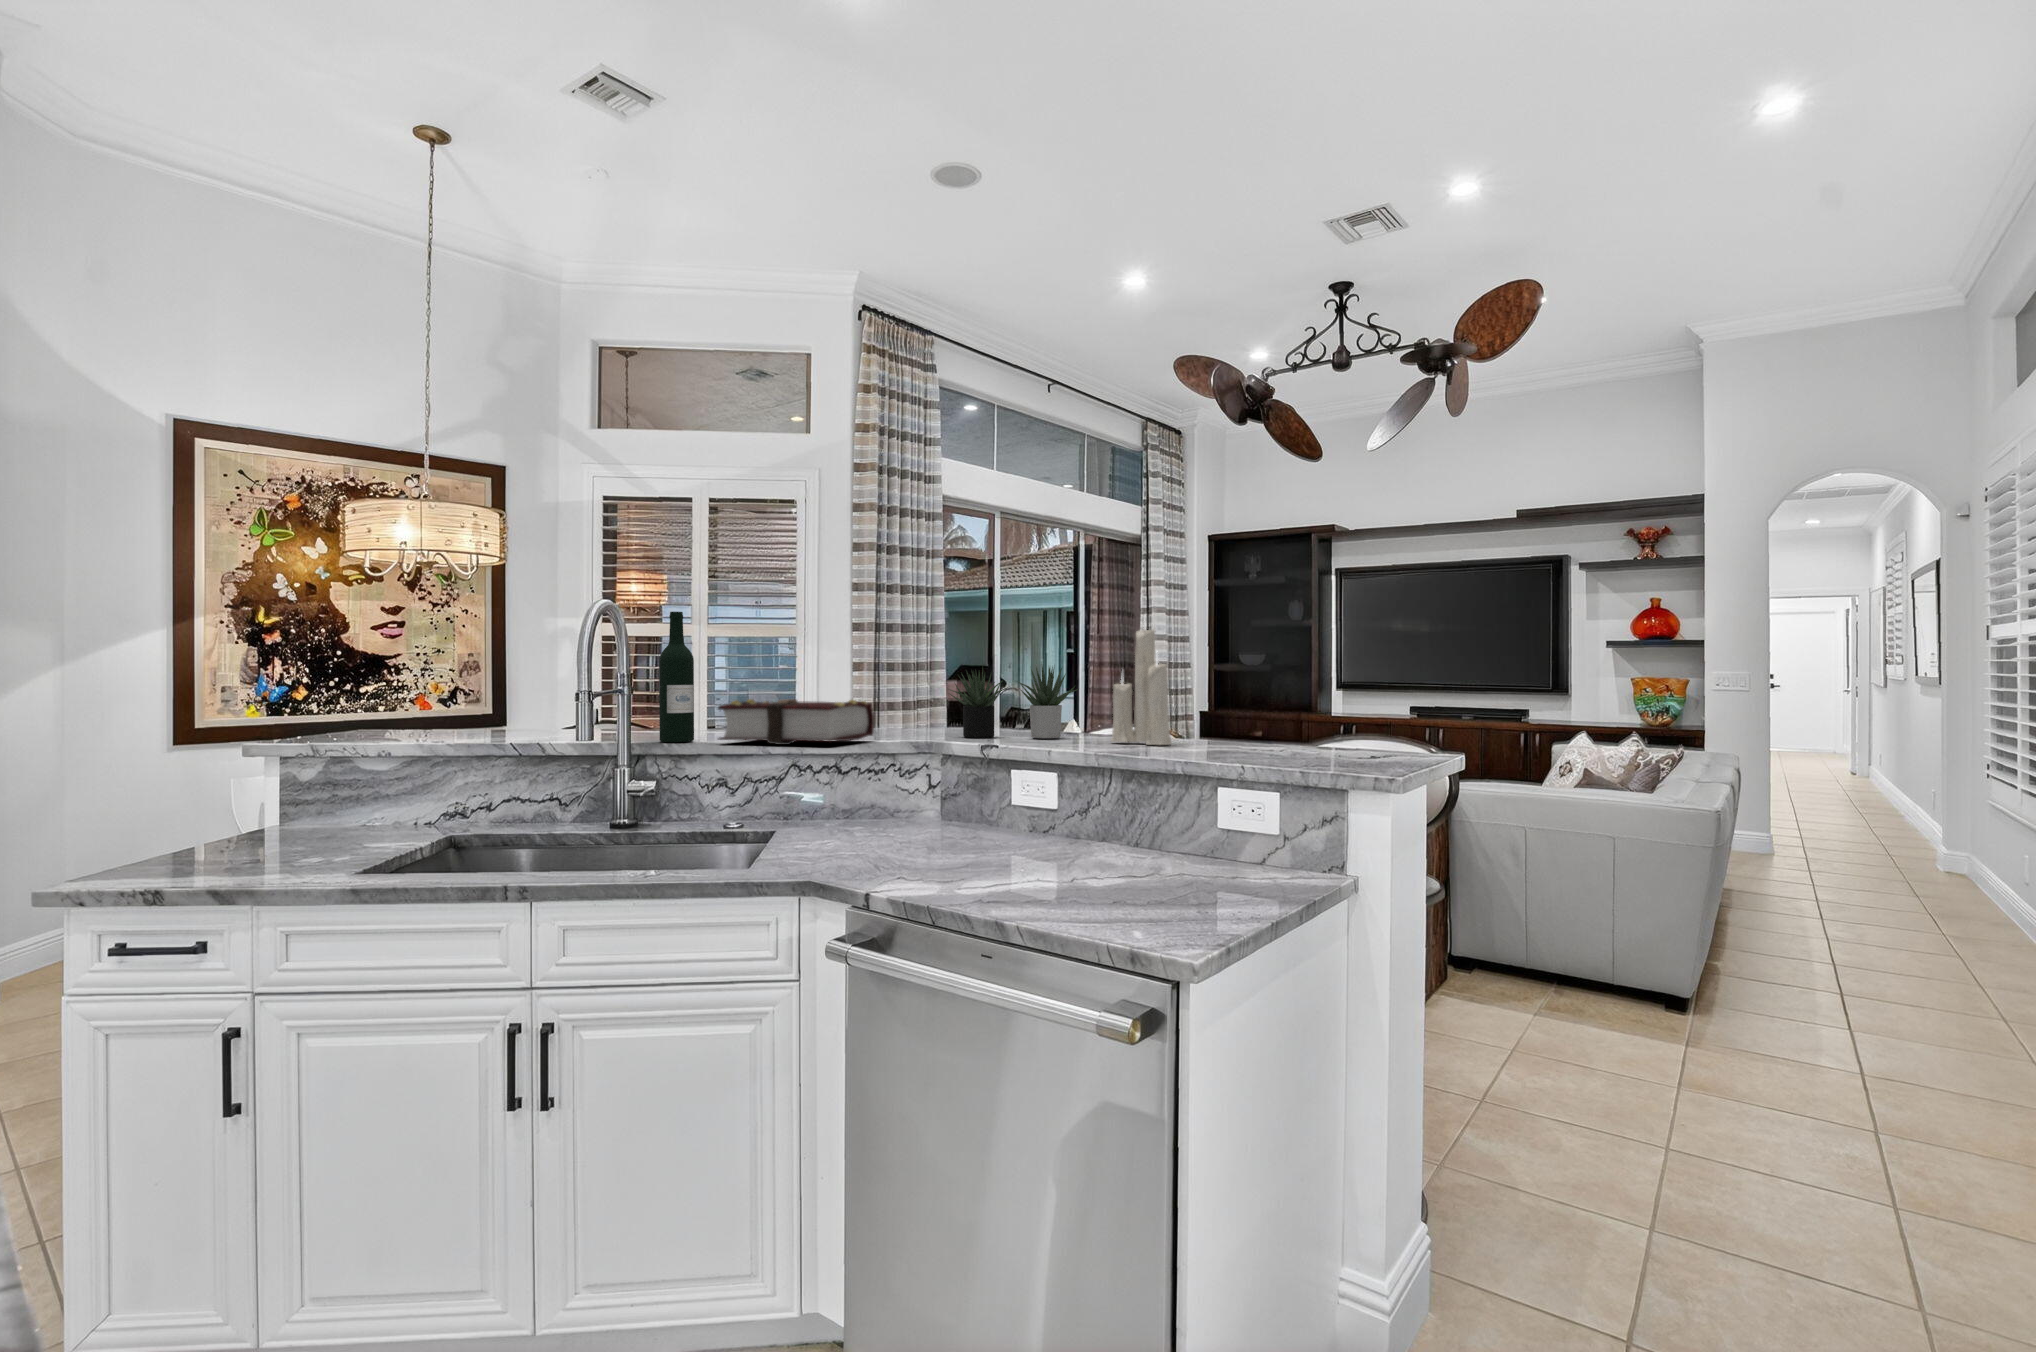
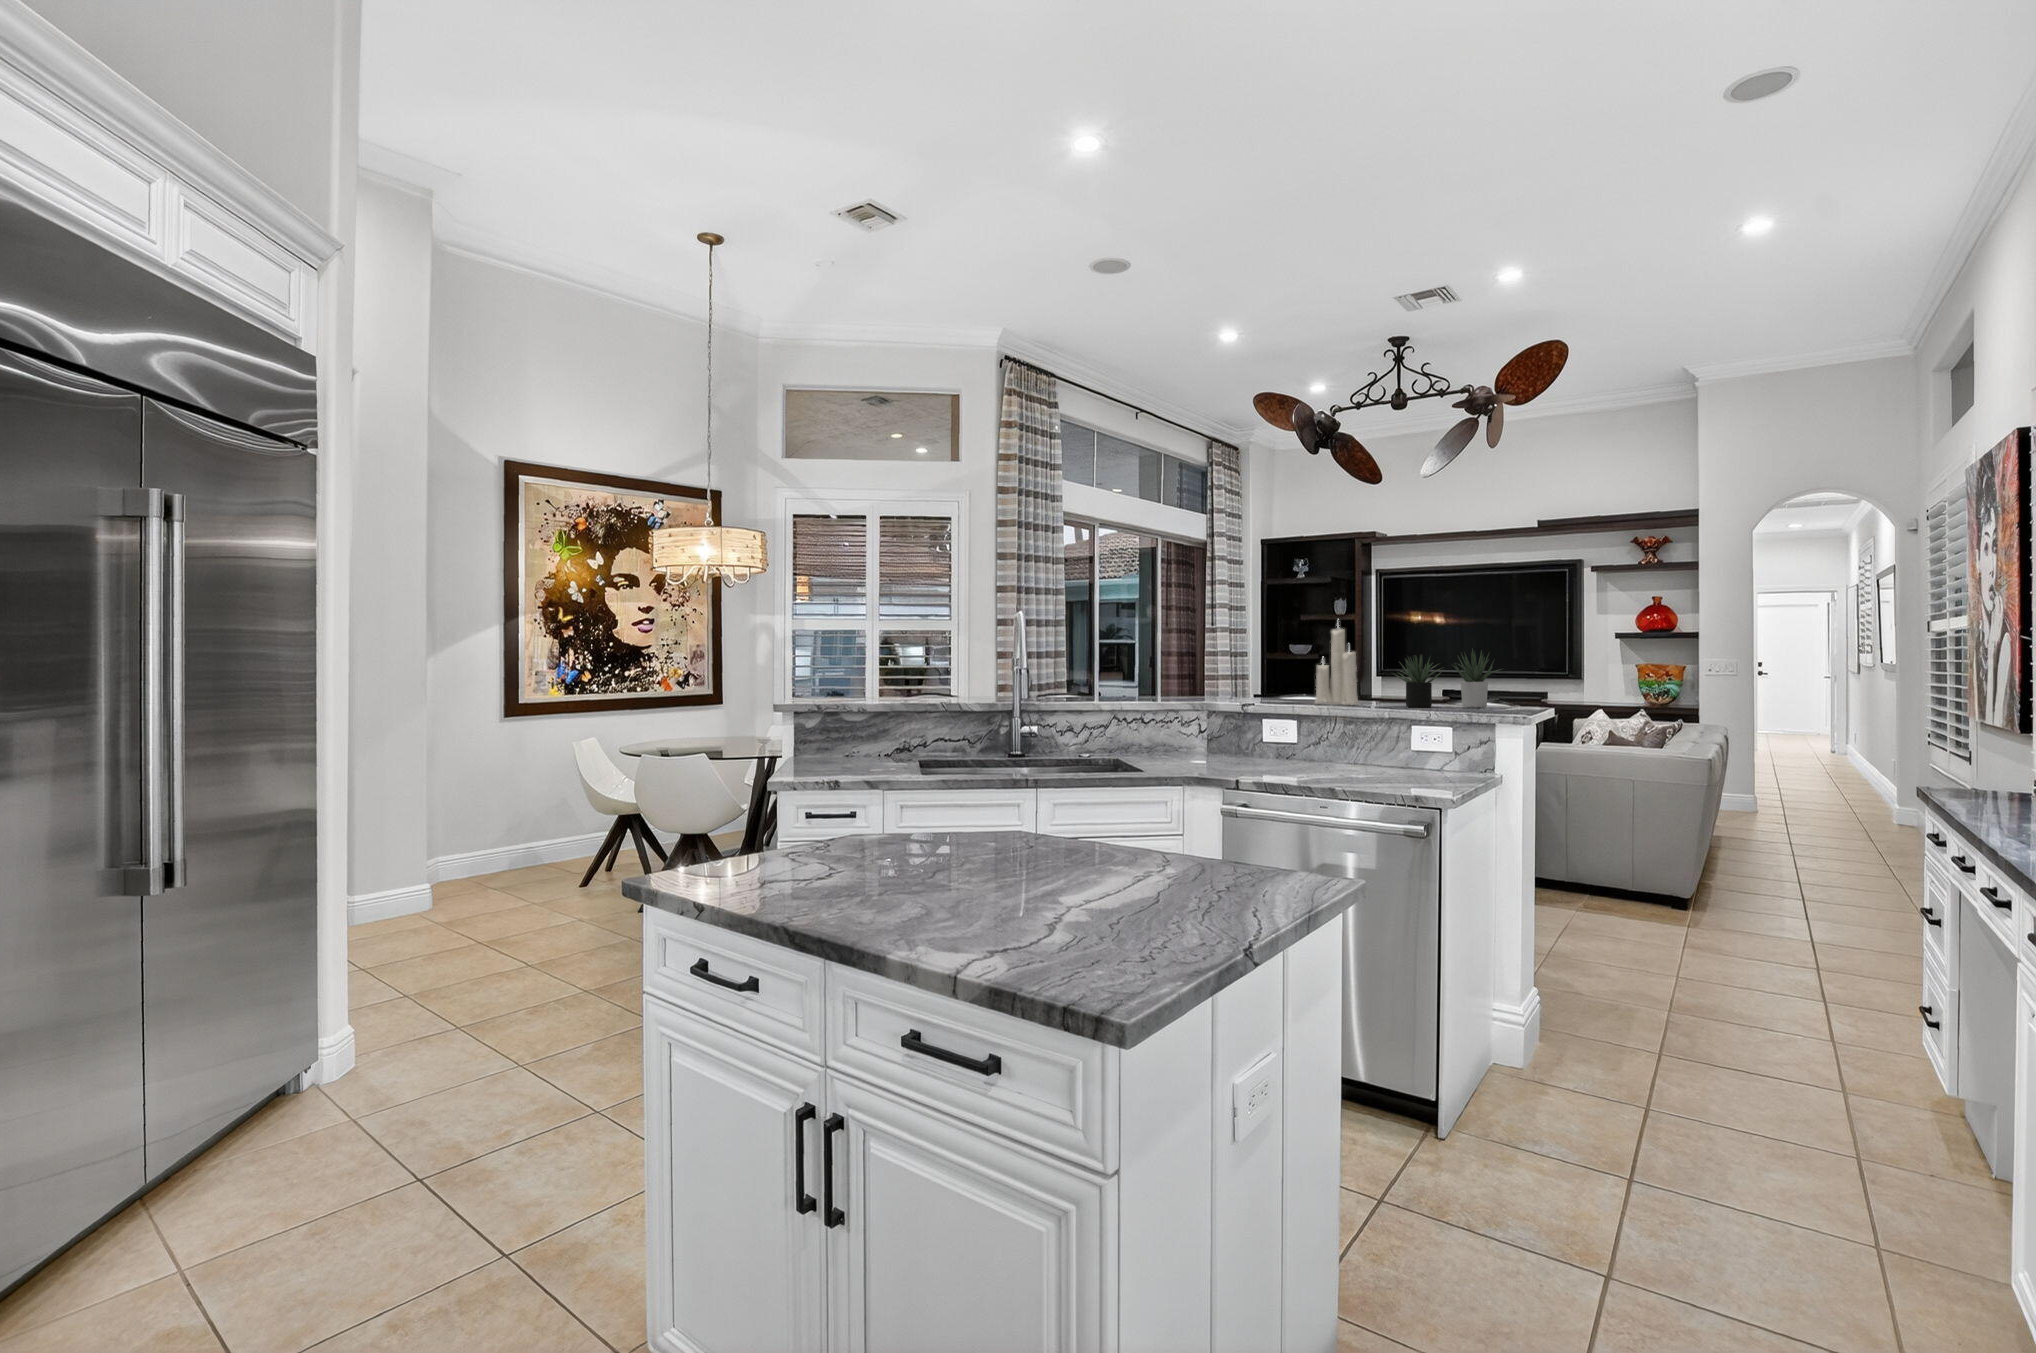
wine bottle: present [659,612,694,742] -> none [1021,617,1042,704]
succulent plant: present [950,664,1078,739] -> present [1394,649,1501,707]
book: present [718,699,874,745] -> none [1068,676,1156,703]

